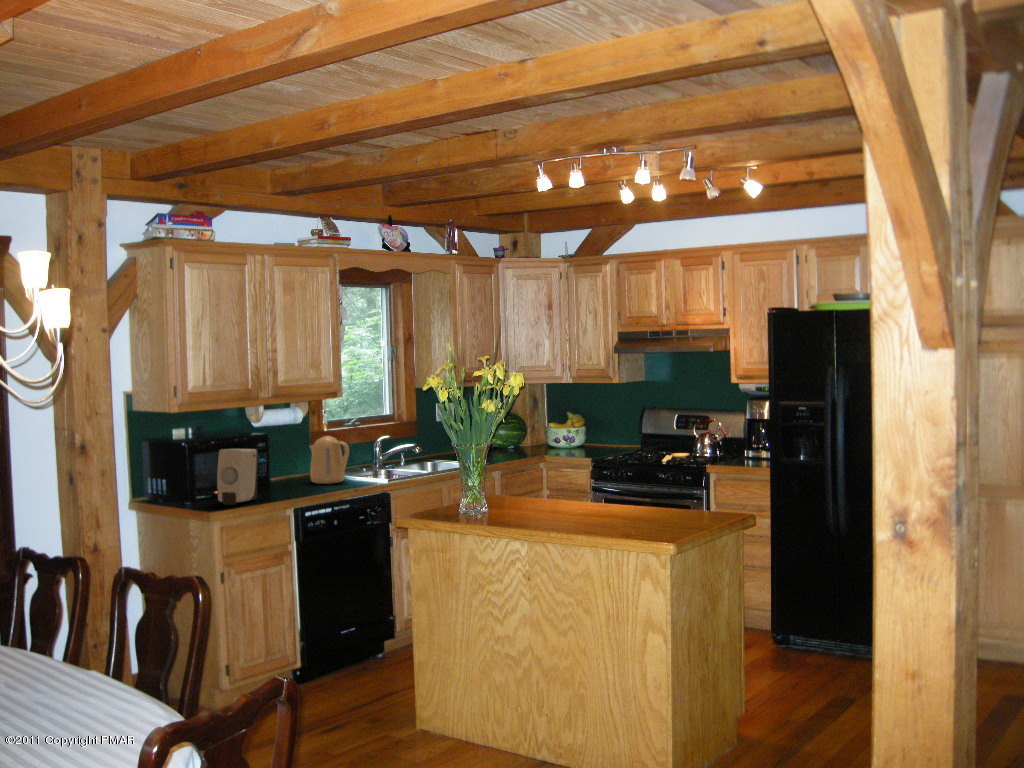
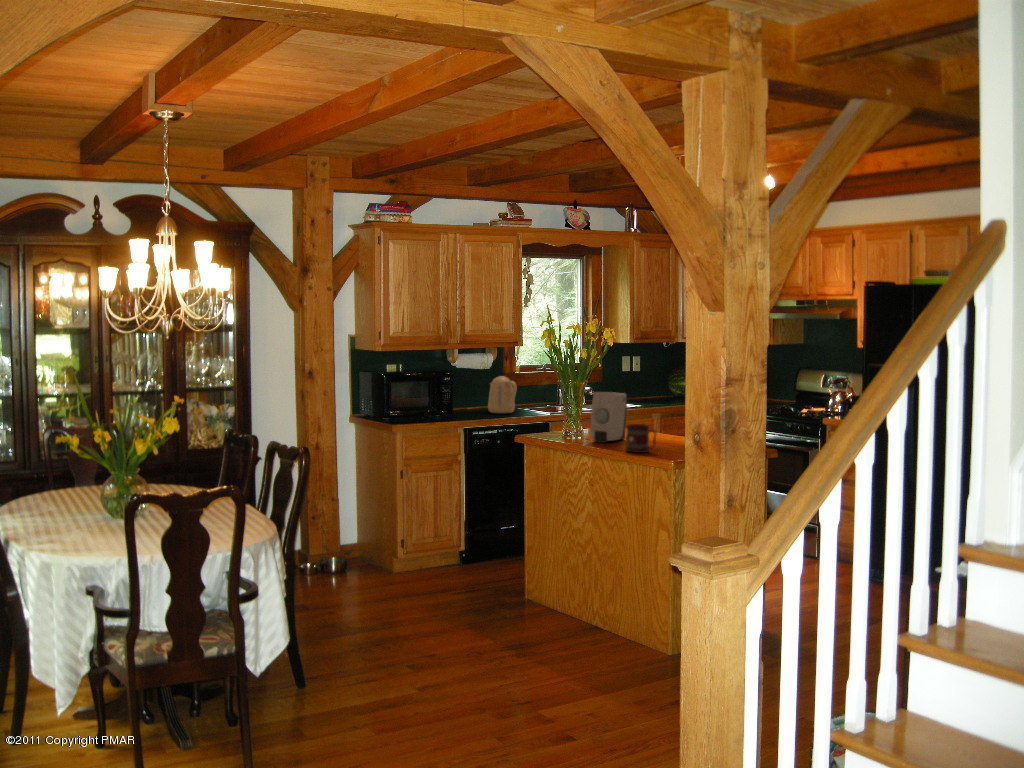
soap dispenser: present [217,449,258,505] -> present [591,392,627,443]
mug: none [566,491,605,527] -> present [626,424,656,453]

